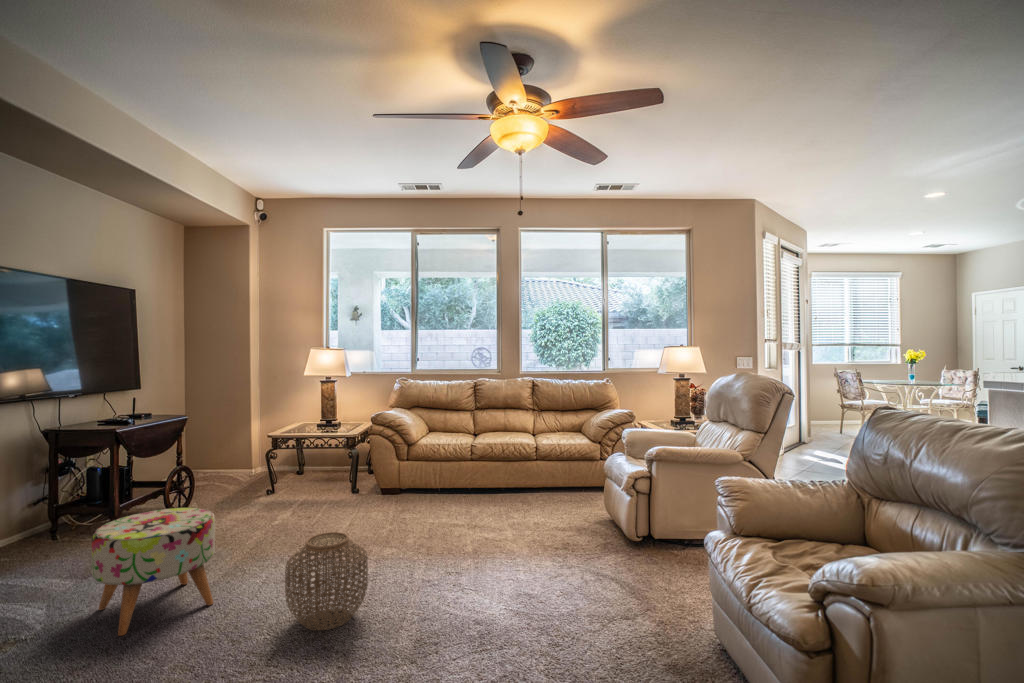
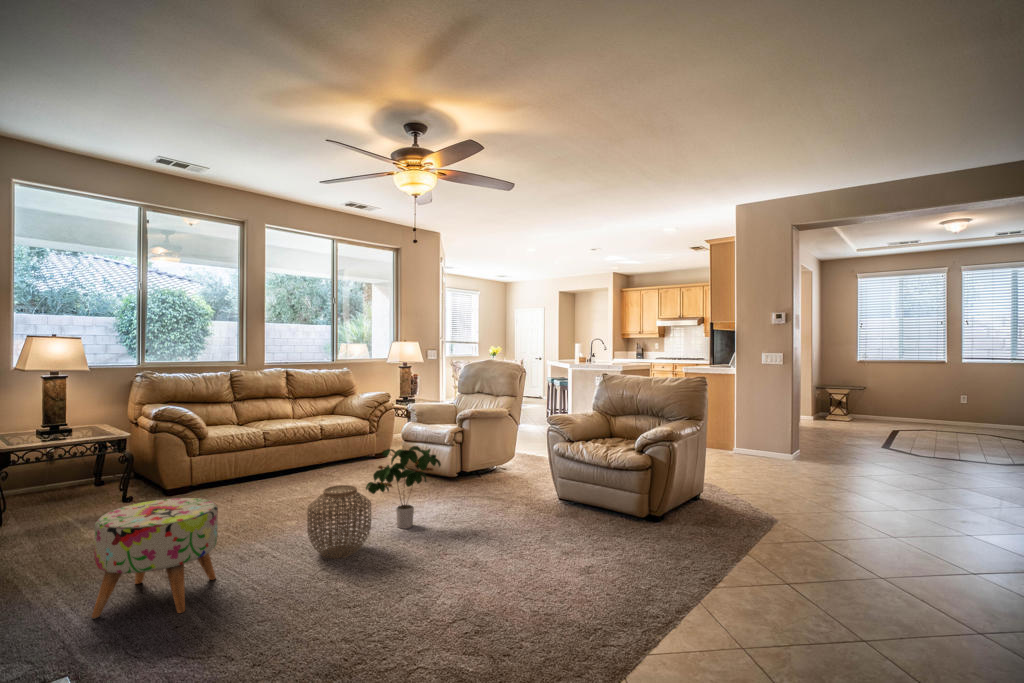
potted plant: none [407,494,495,614] -> present [366,446,441,529]

